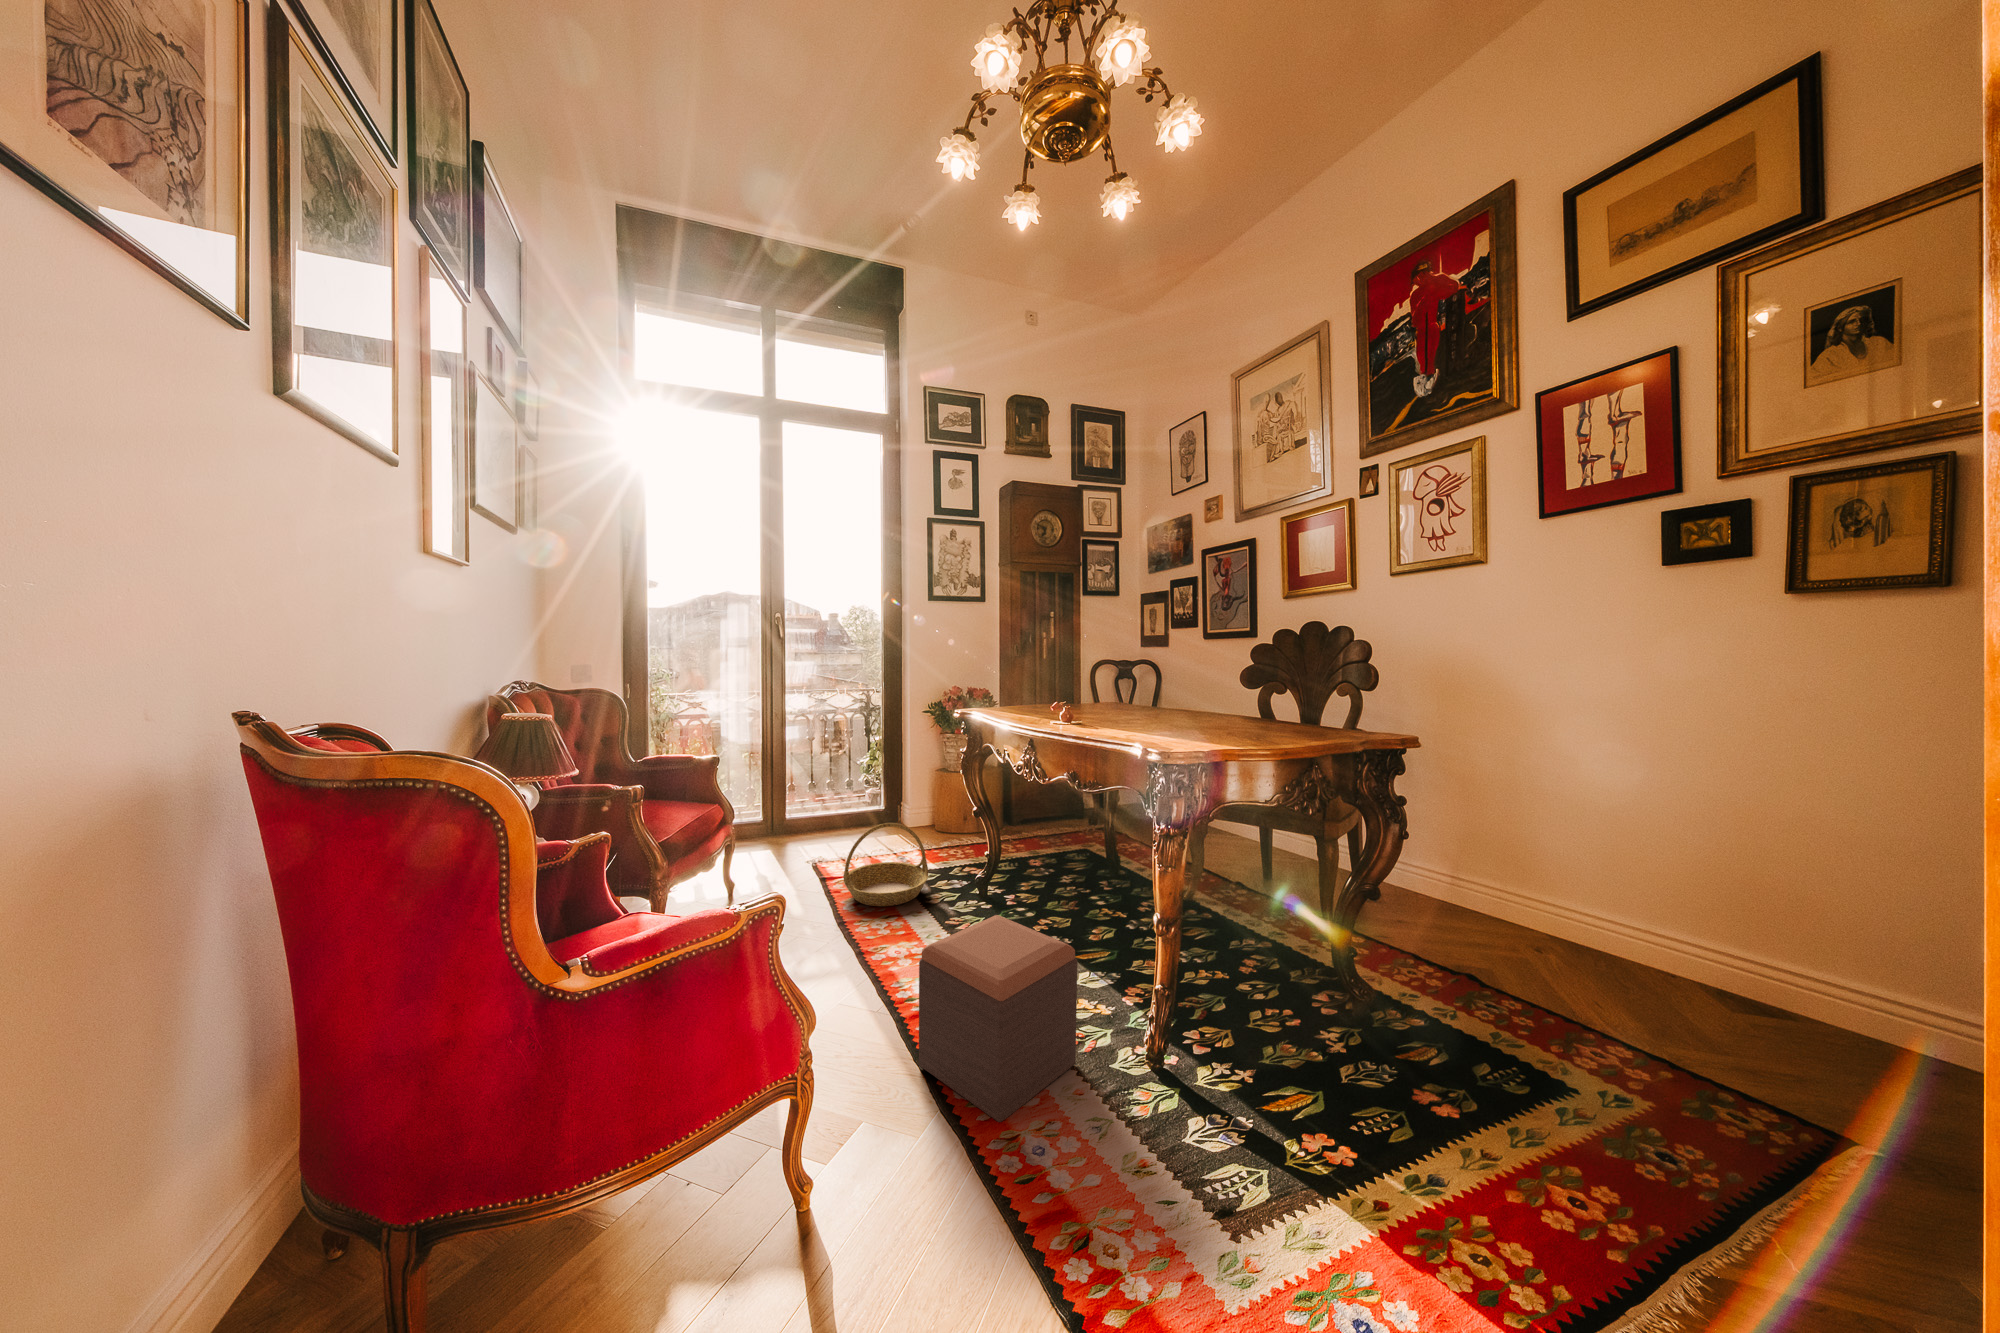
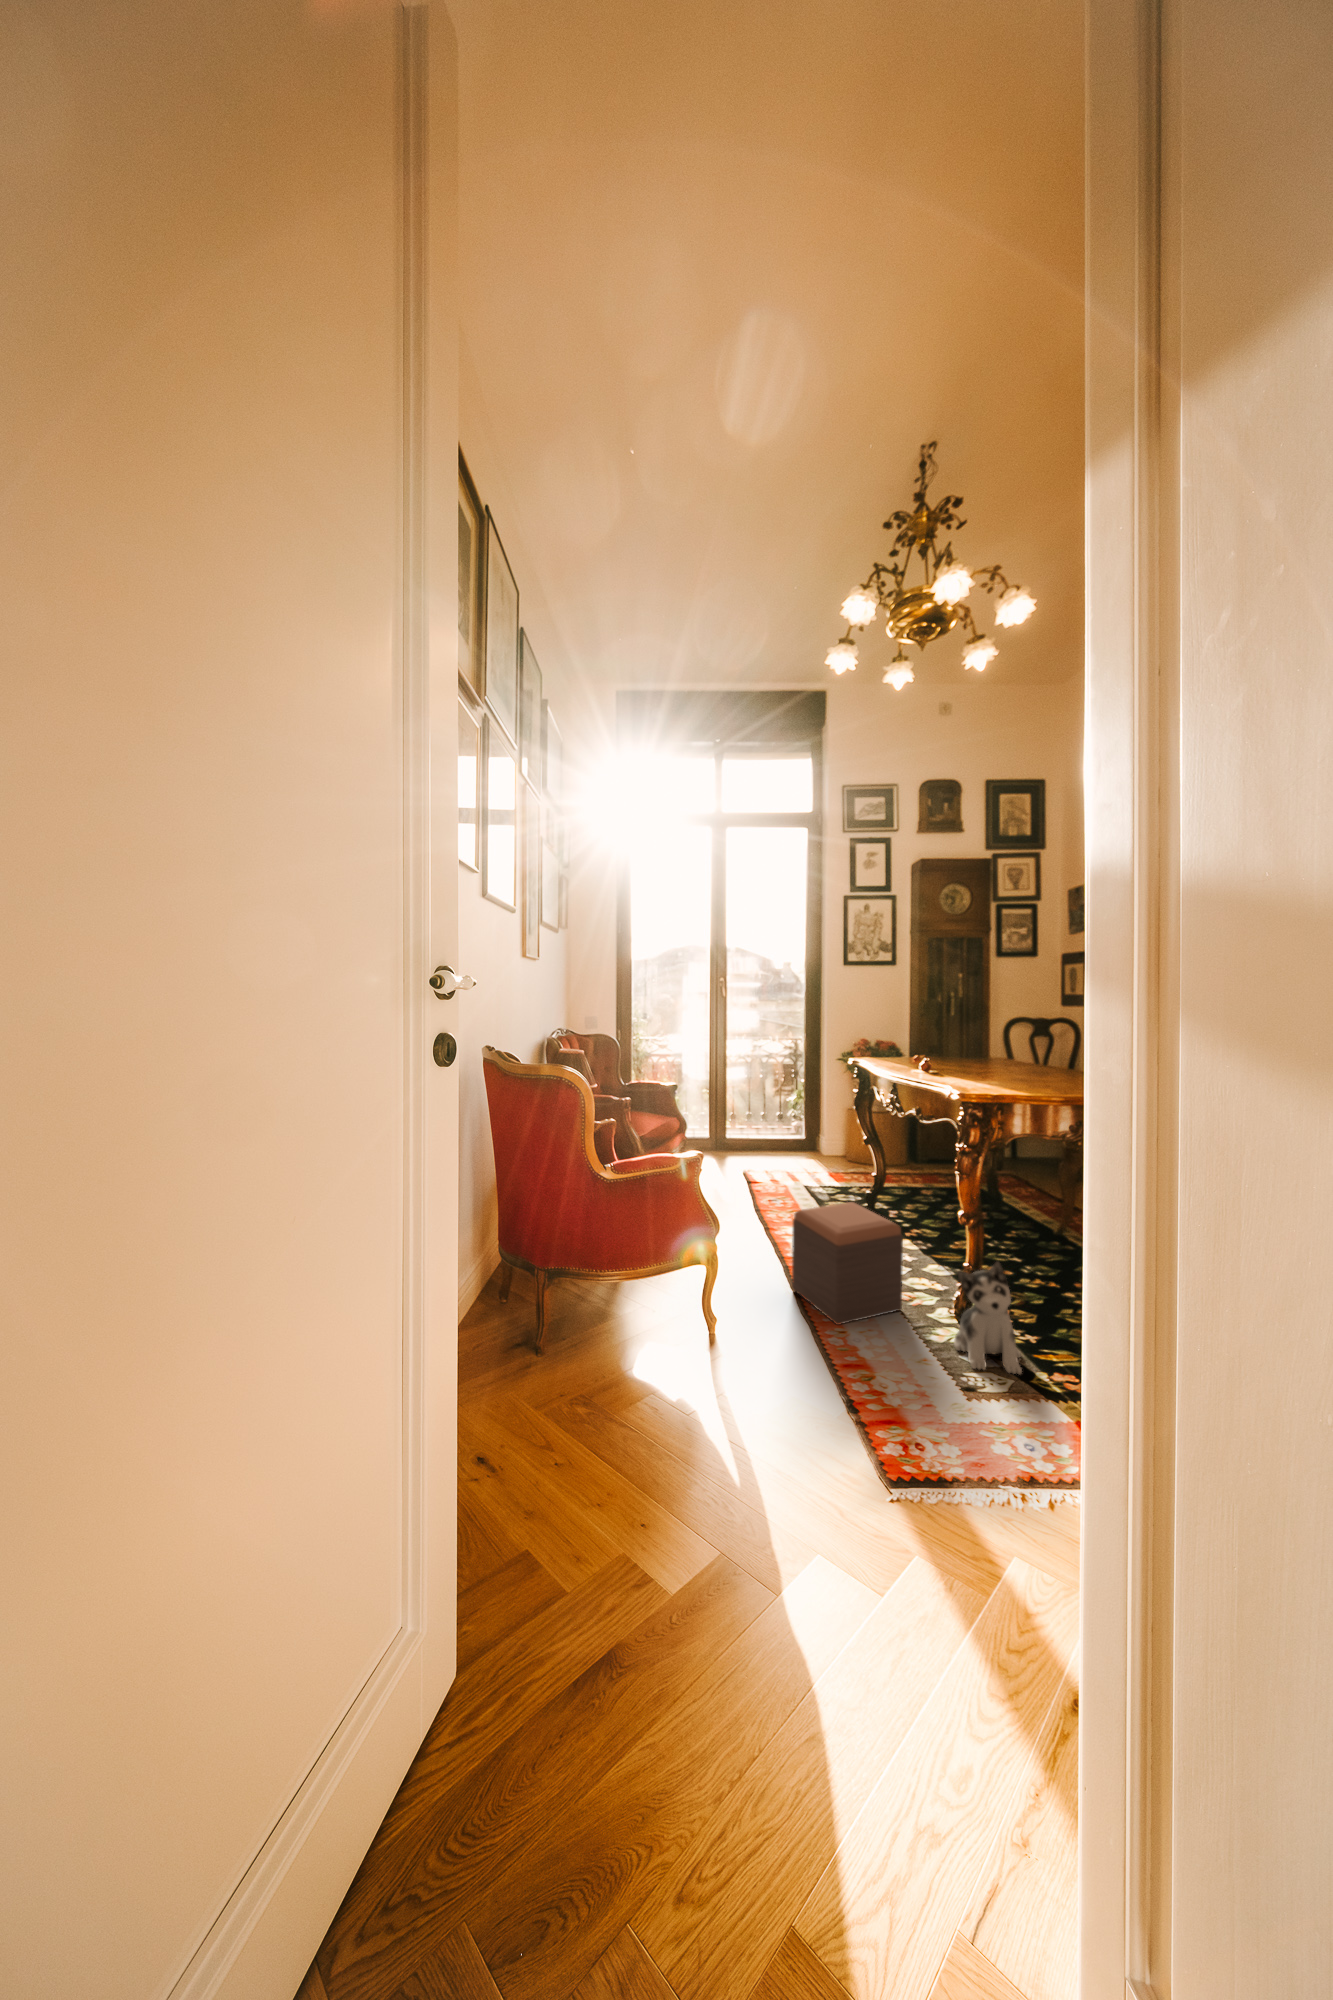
basket: present [843,823,928,906] -> none [763,1142,827,1204]
plush toy: none [1160,988,1260,1155] -> present [954,1262,1022,1374]

